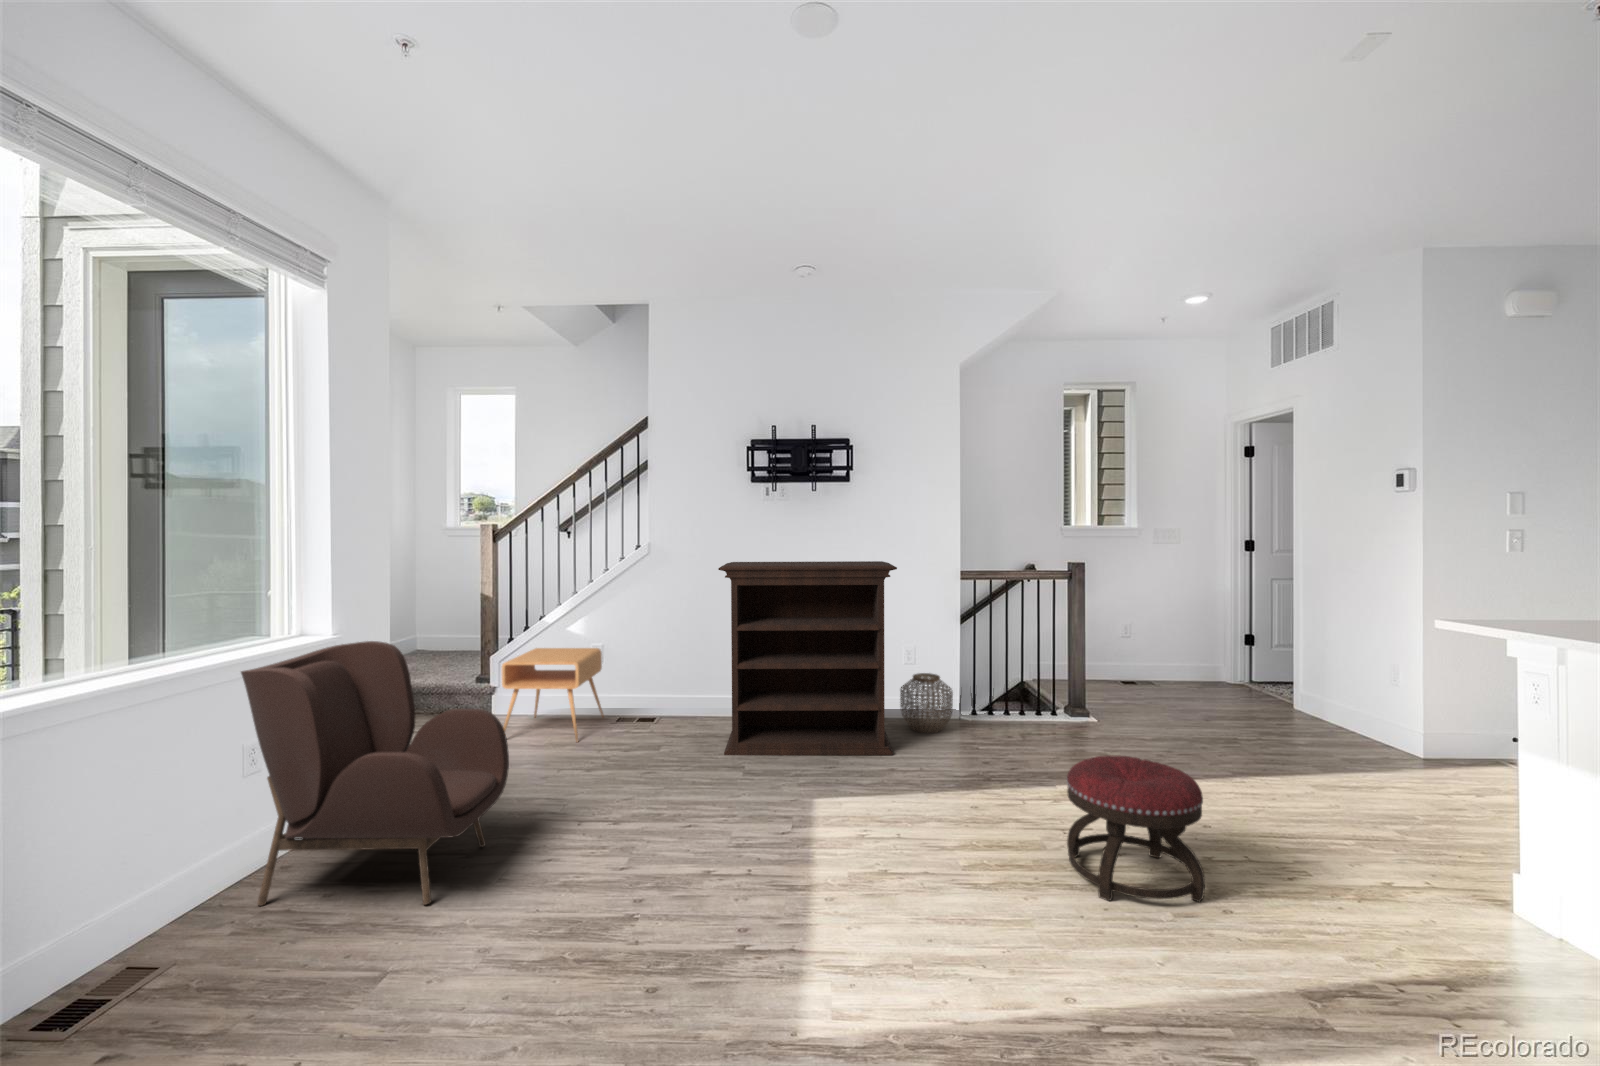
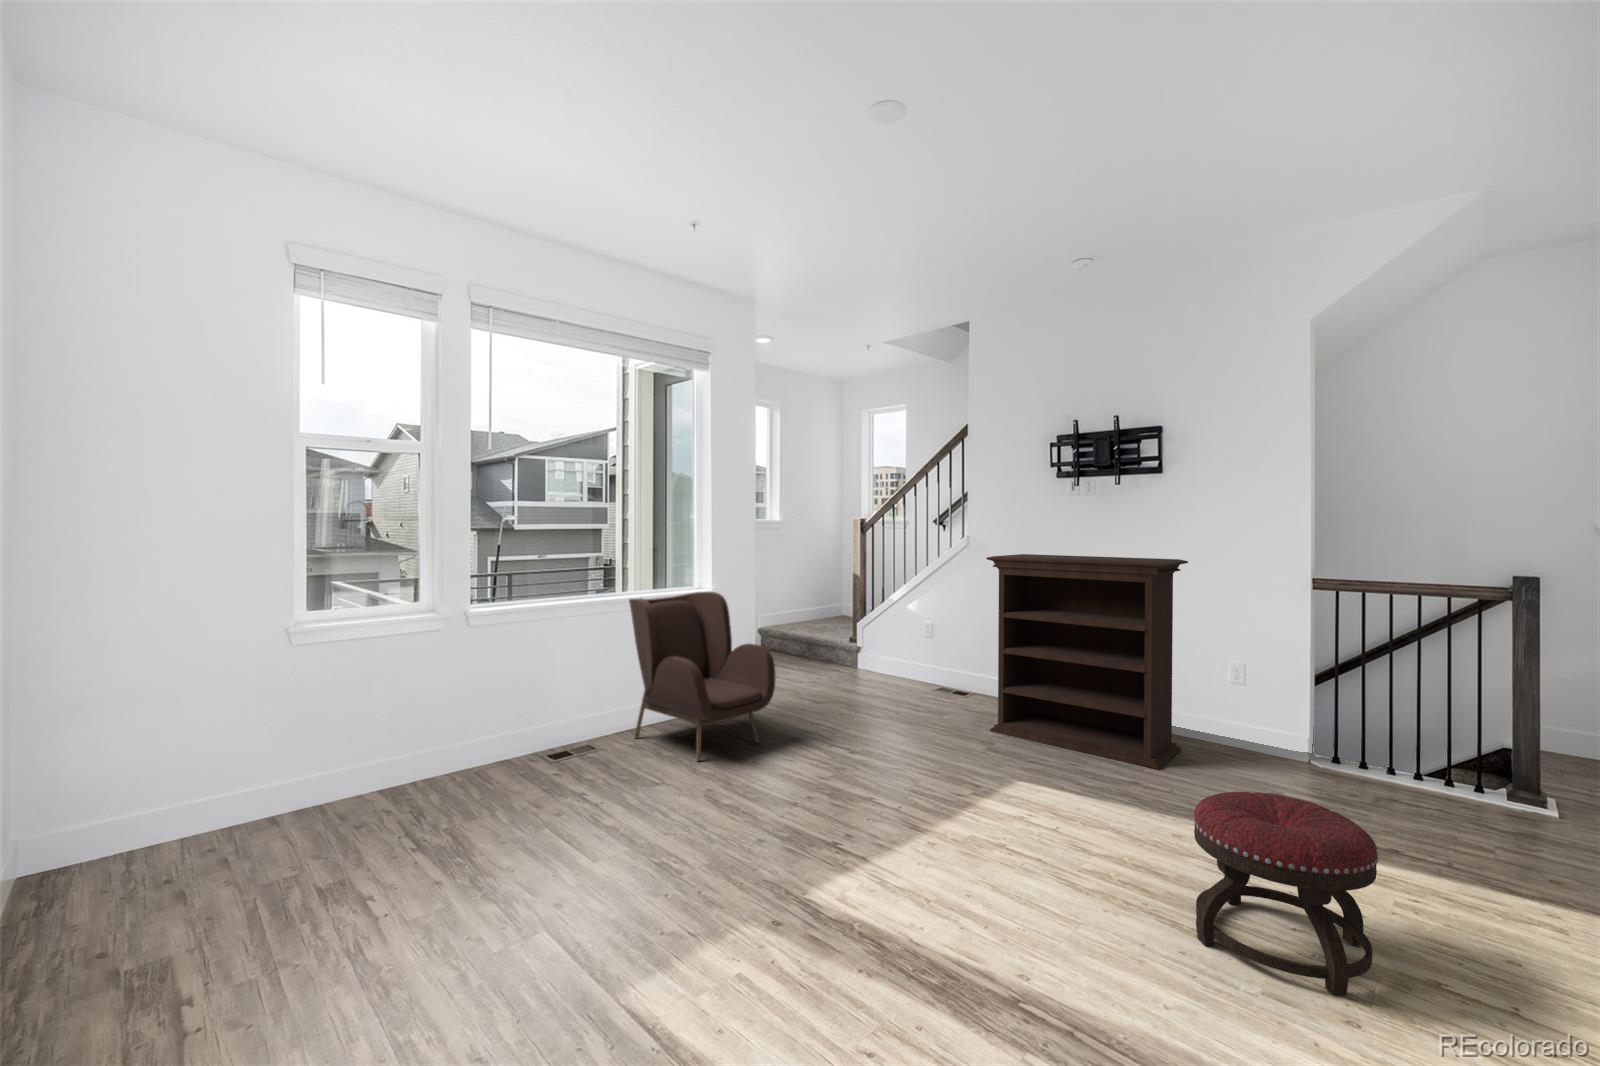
side table: present [502,648,604,742] -> none [841,620,932,698]
woven basket: present [900,673,953,733] -> none [1208,692,1279,764]

